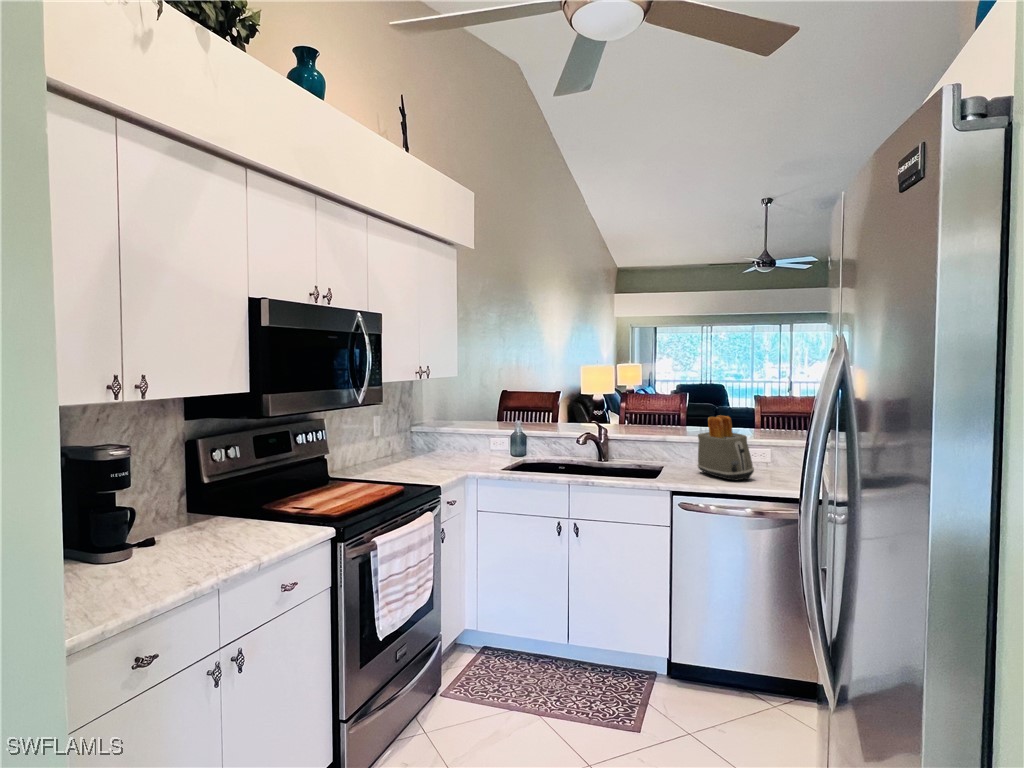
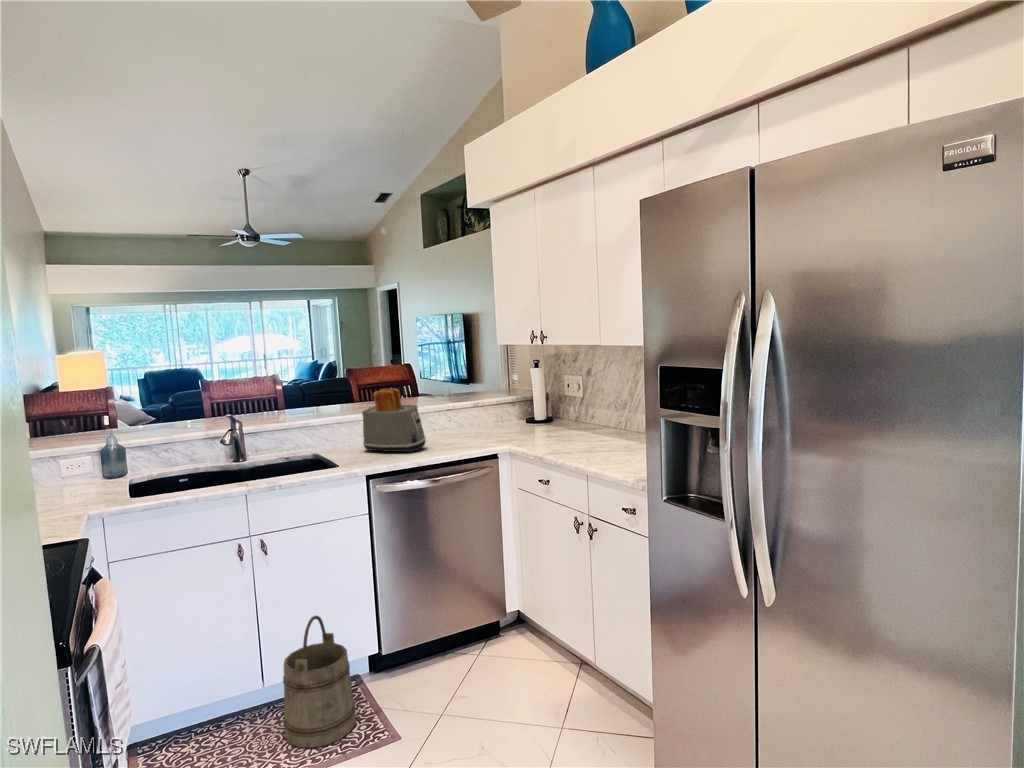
bucket: none [565,598,625,710] -> present [283,616,356,748]

